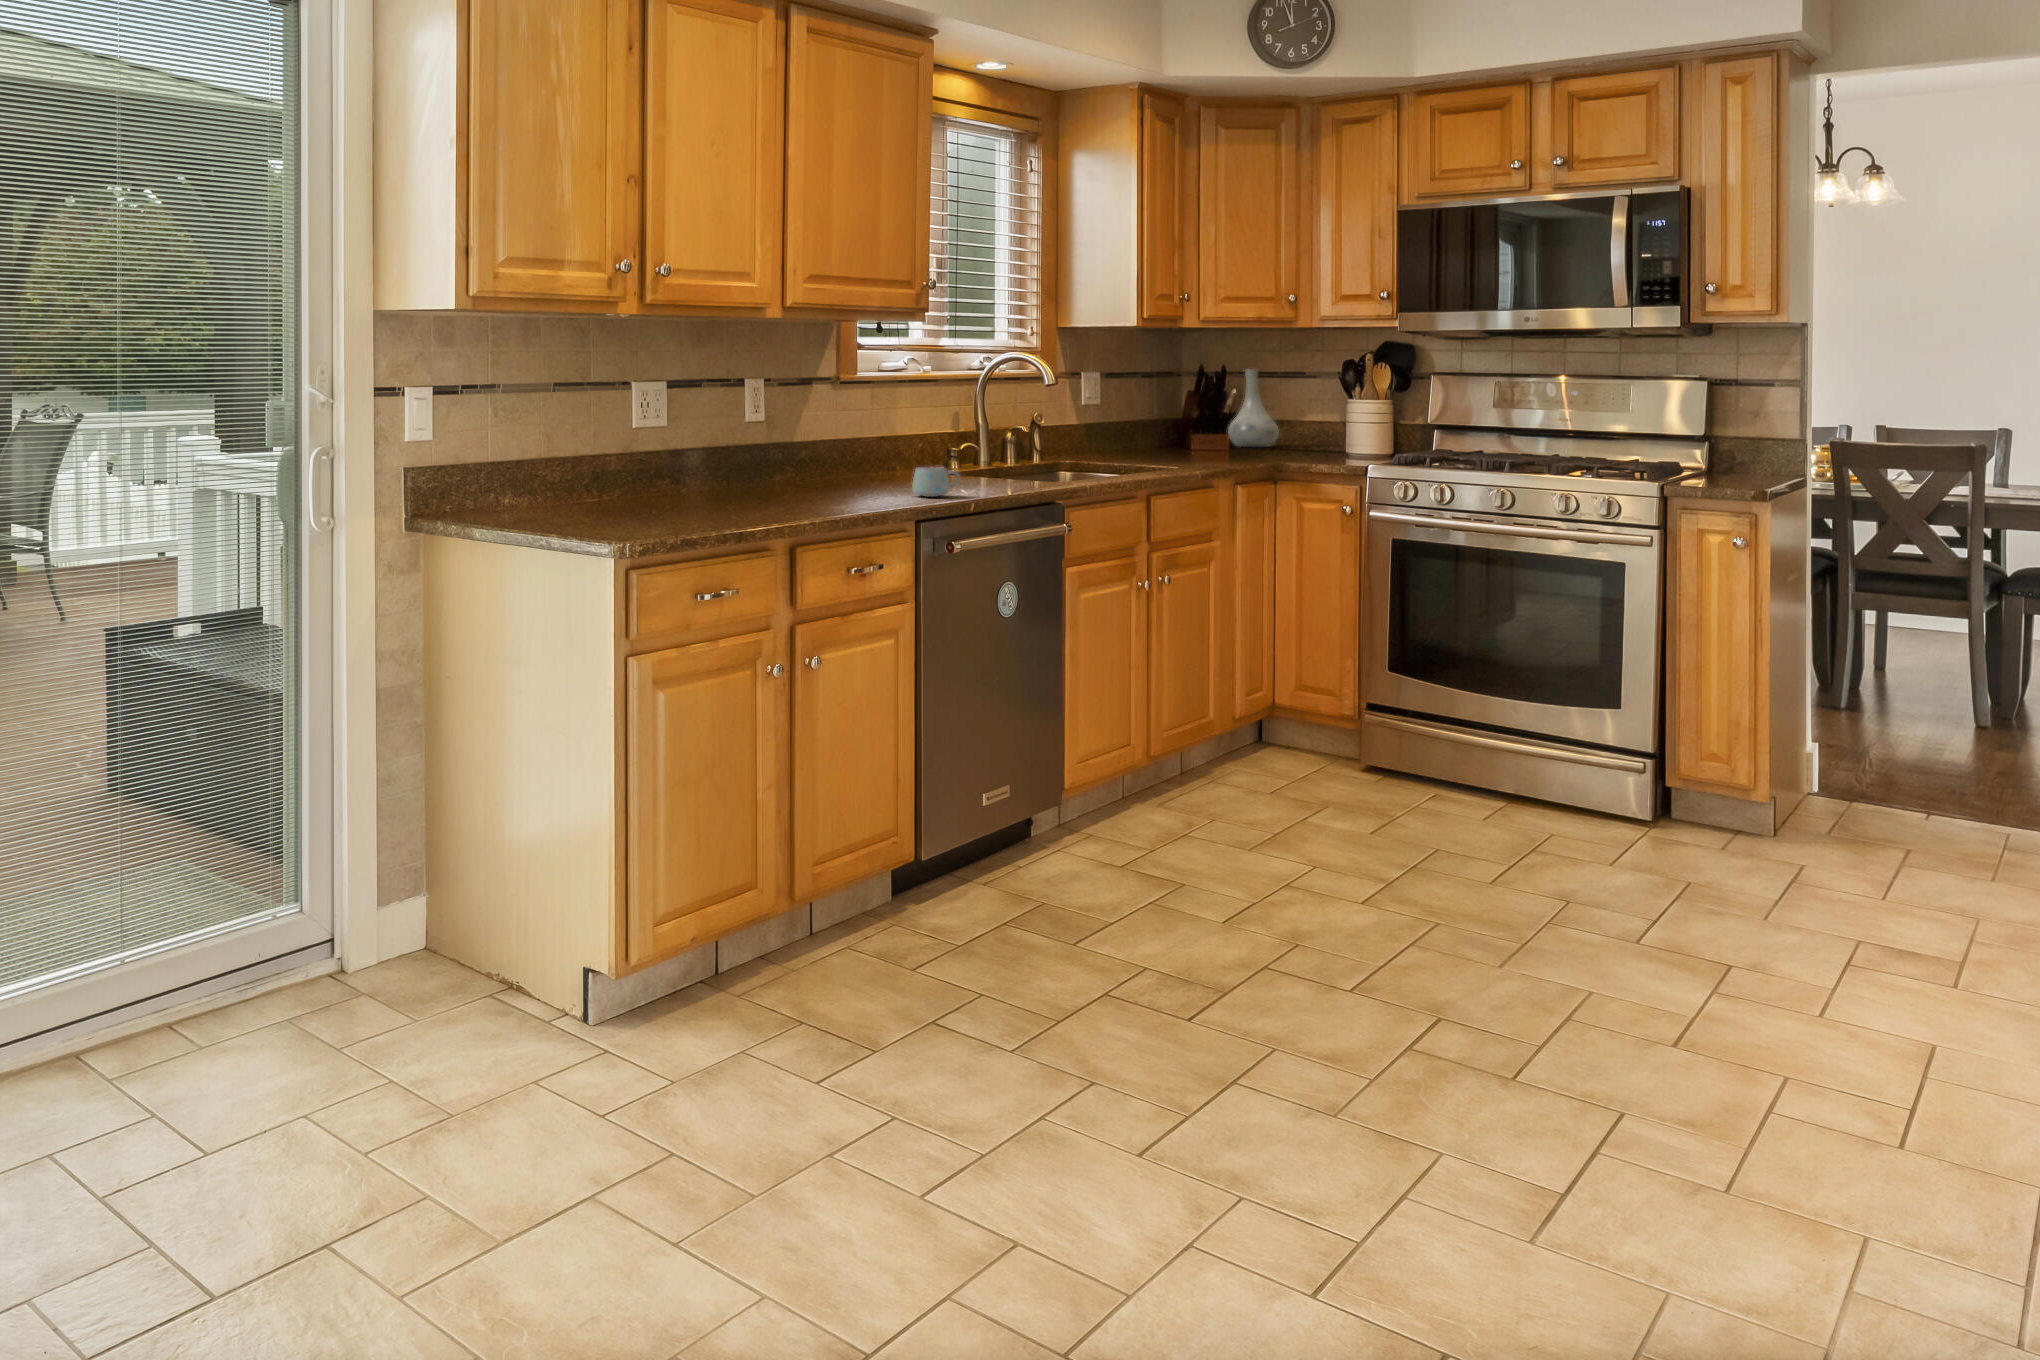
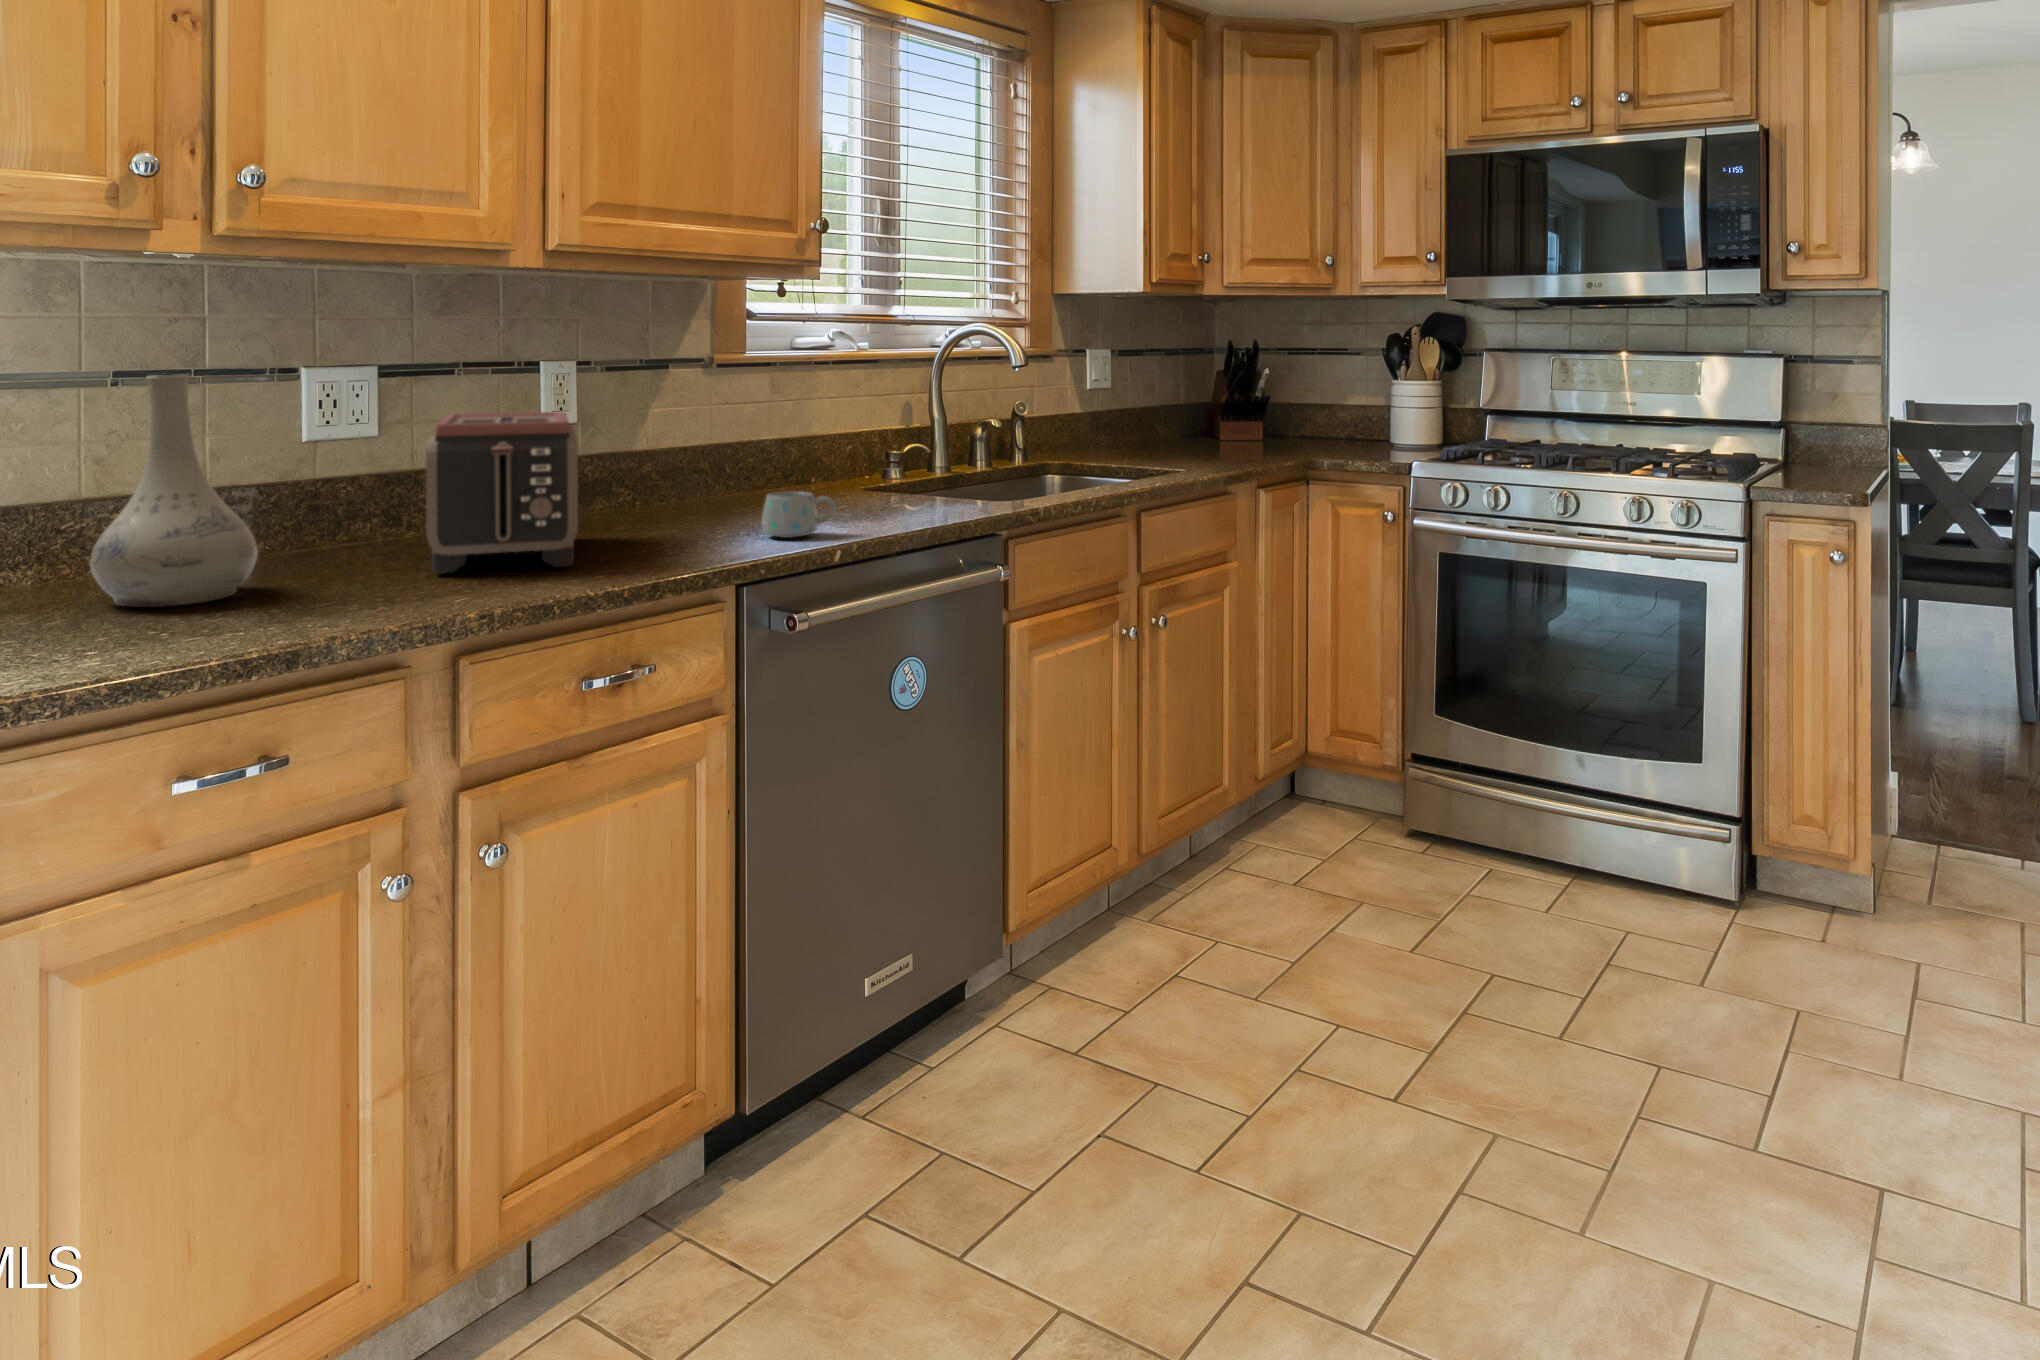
vase: present [1228,369,1279,447] -> present [90,374,257,607]
toaster: none [716,411,825,507] -> present [426,412,578,574]

